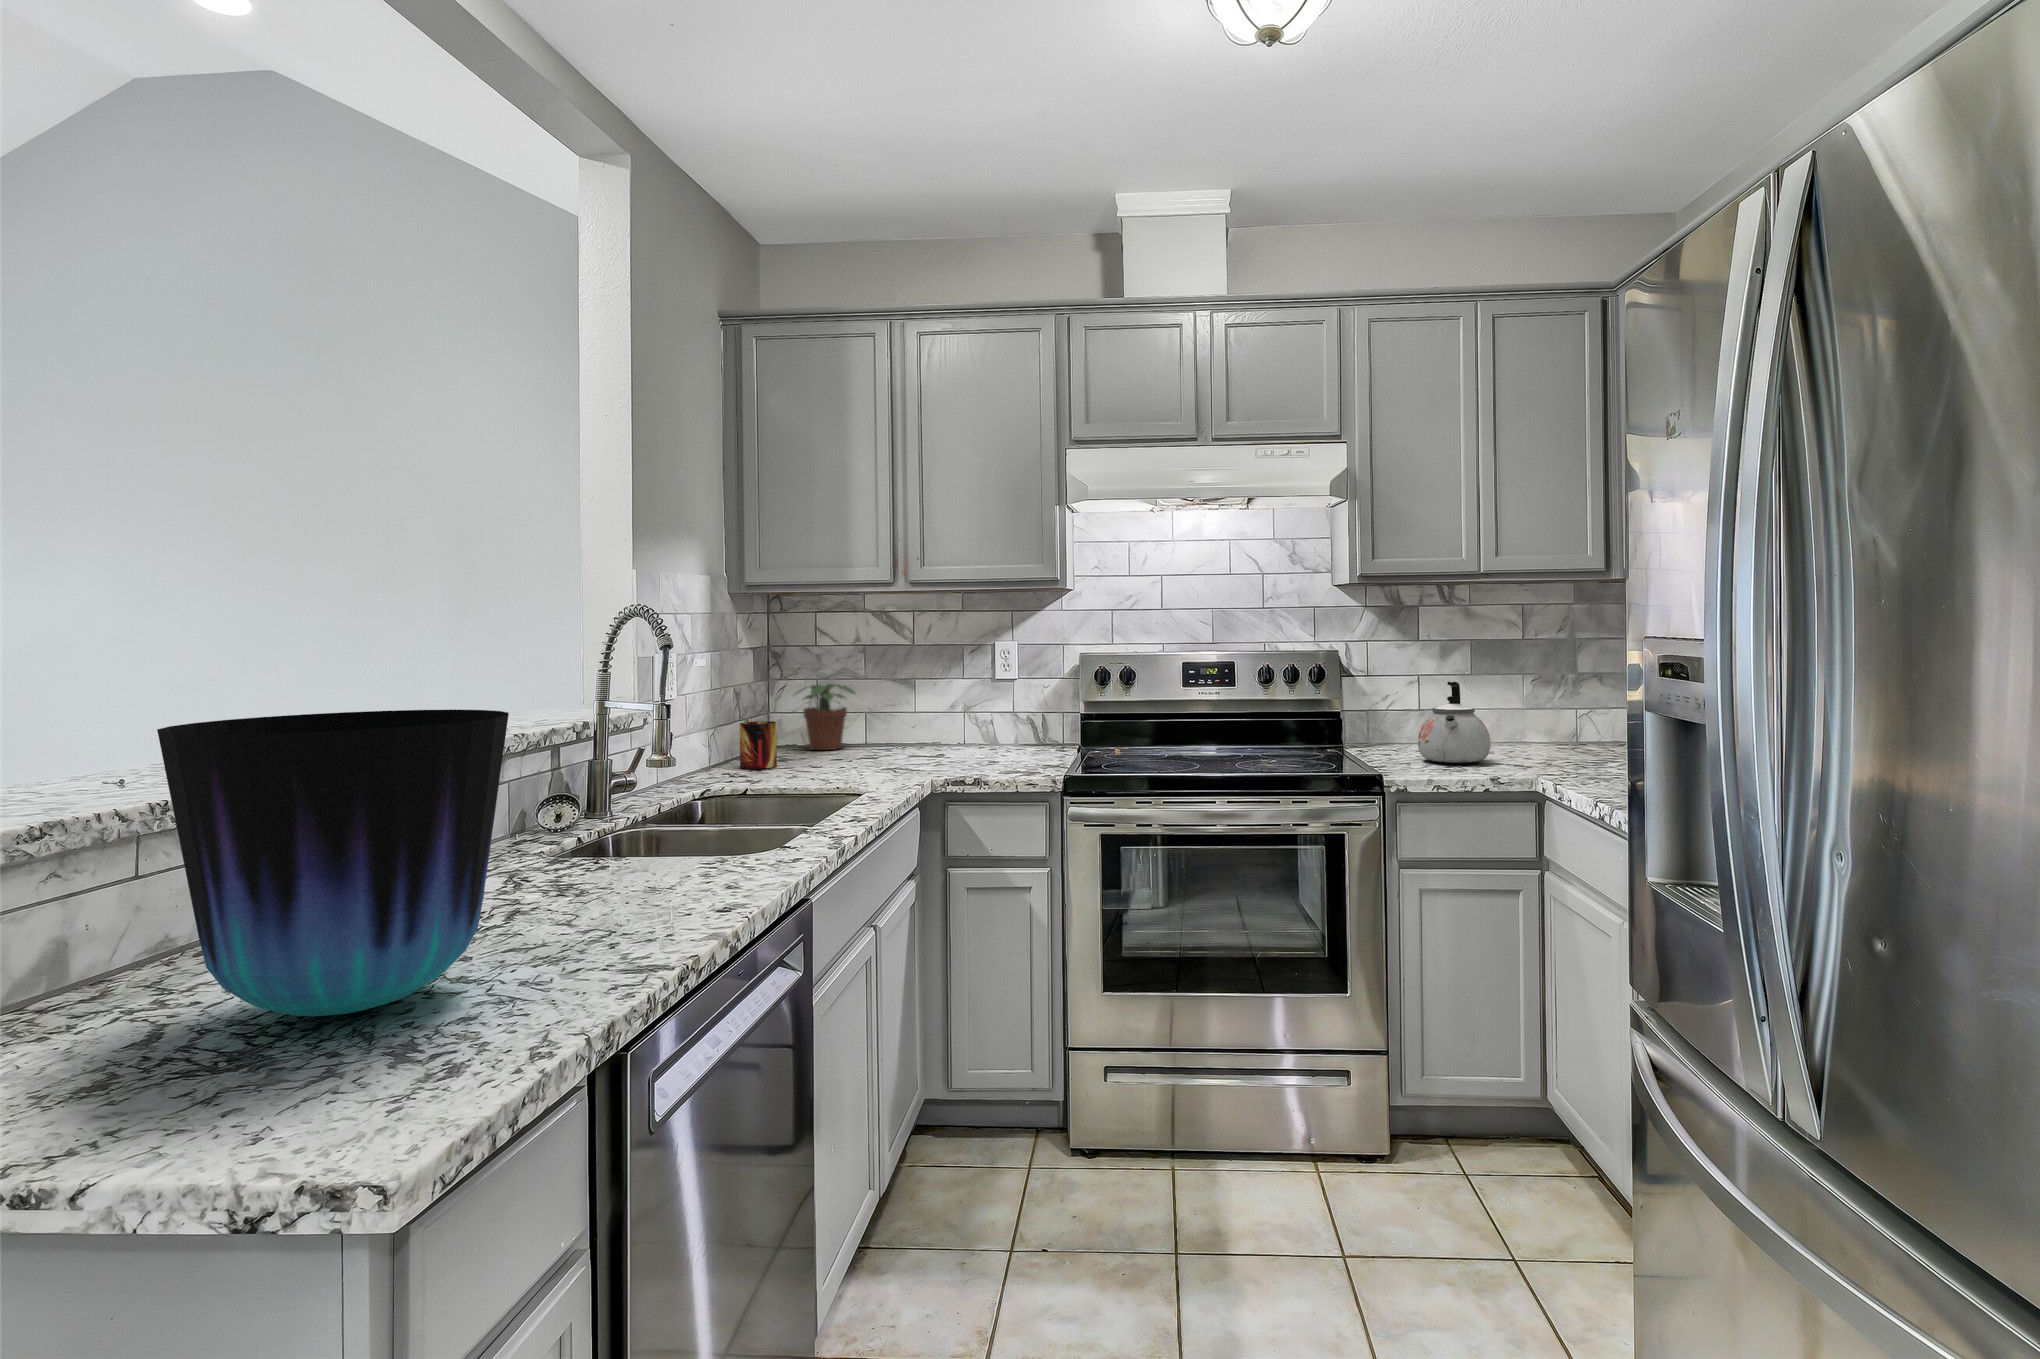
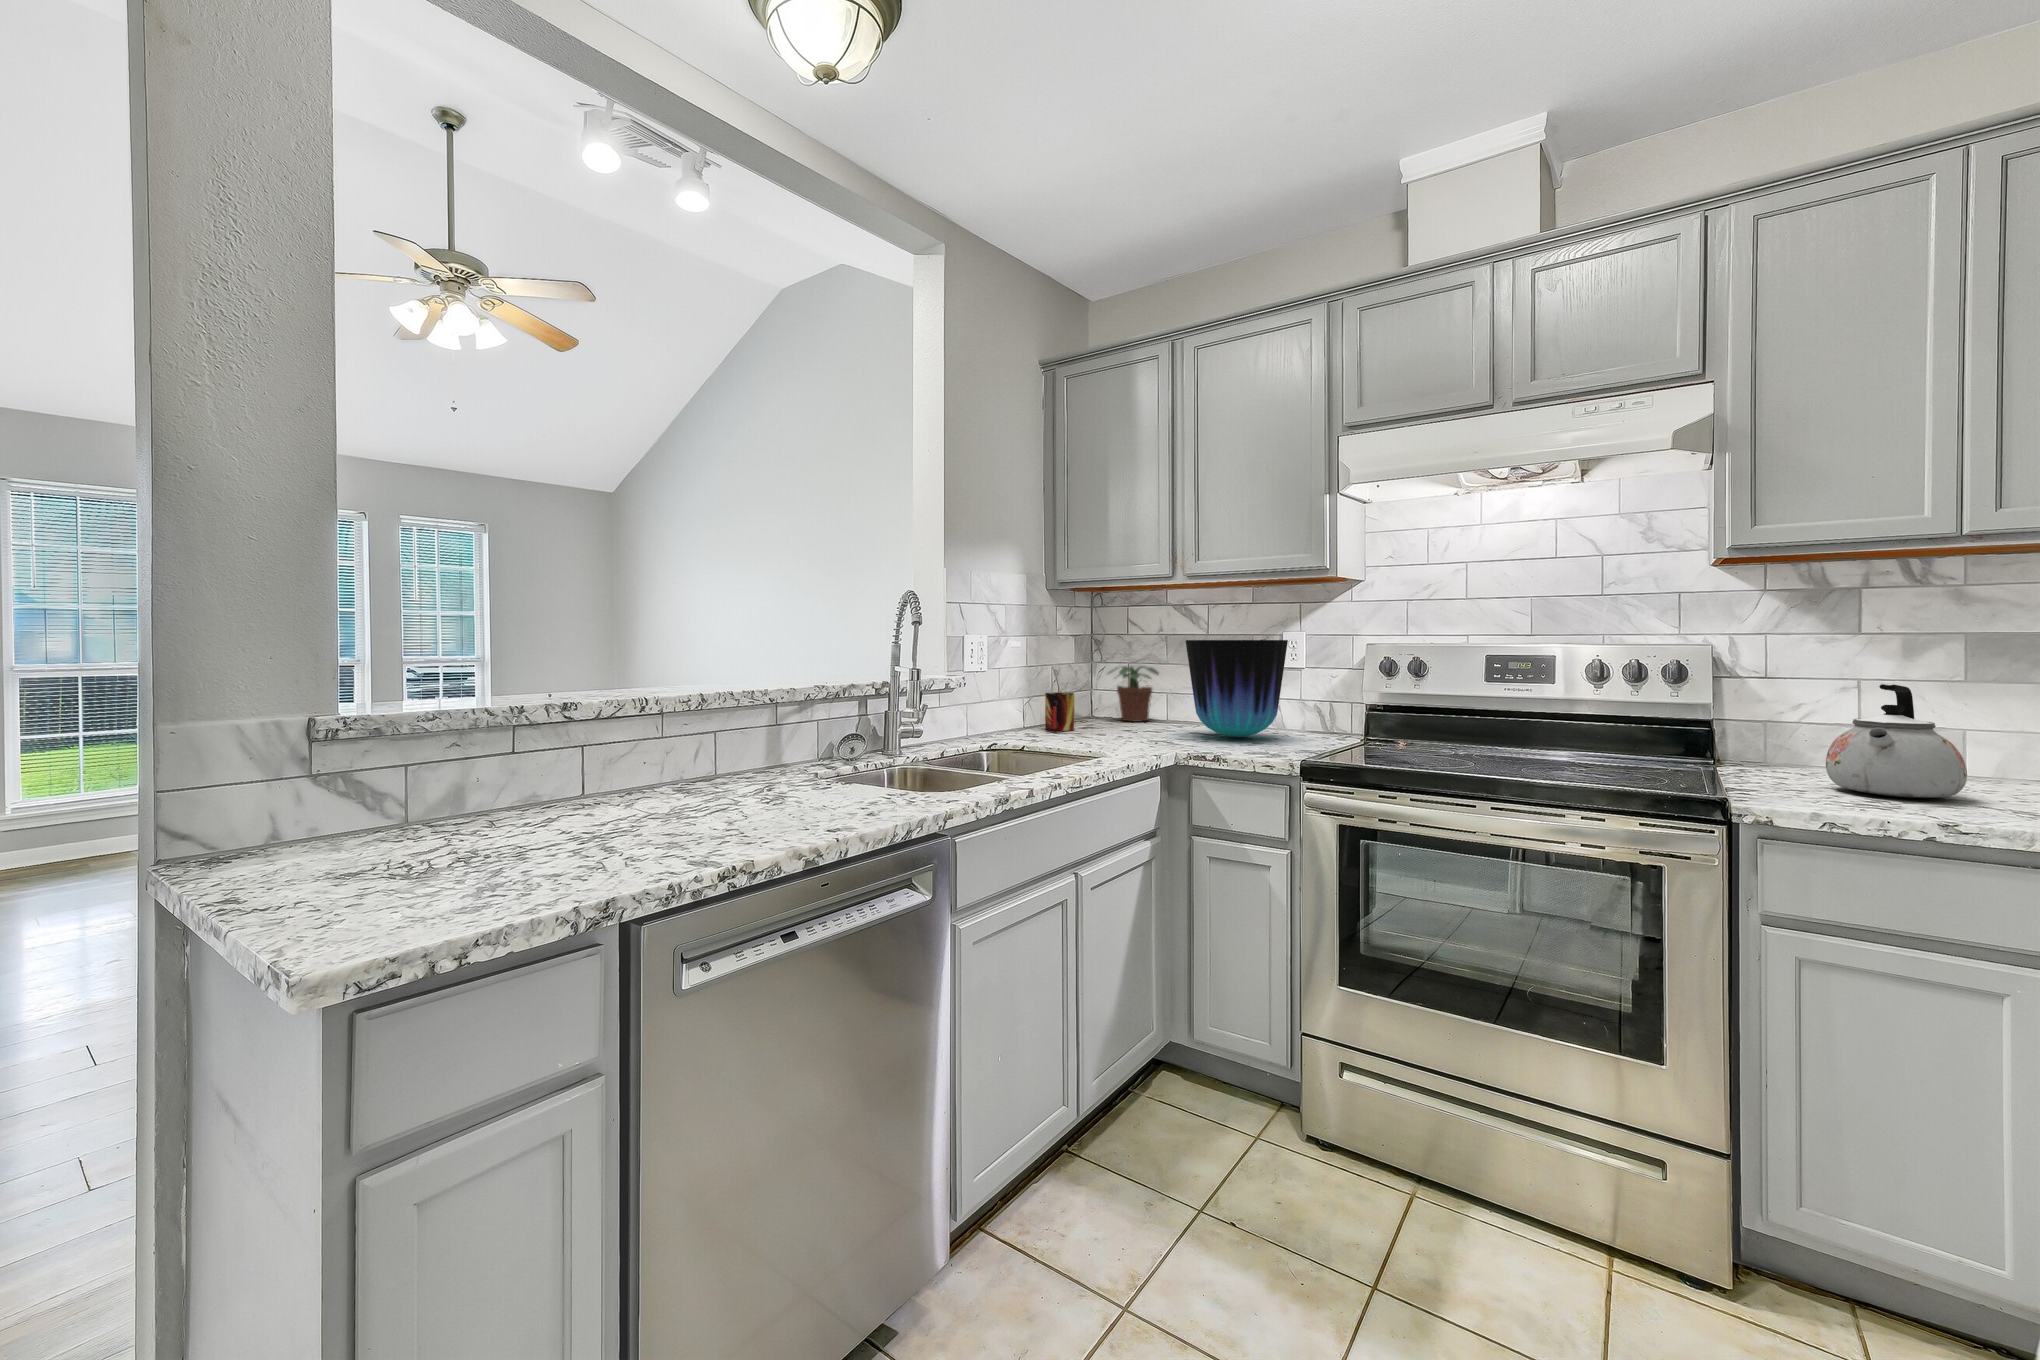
vase: present [157,710,509,1016] -> present [1186,640,1288,737]

